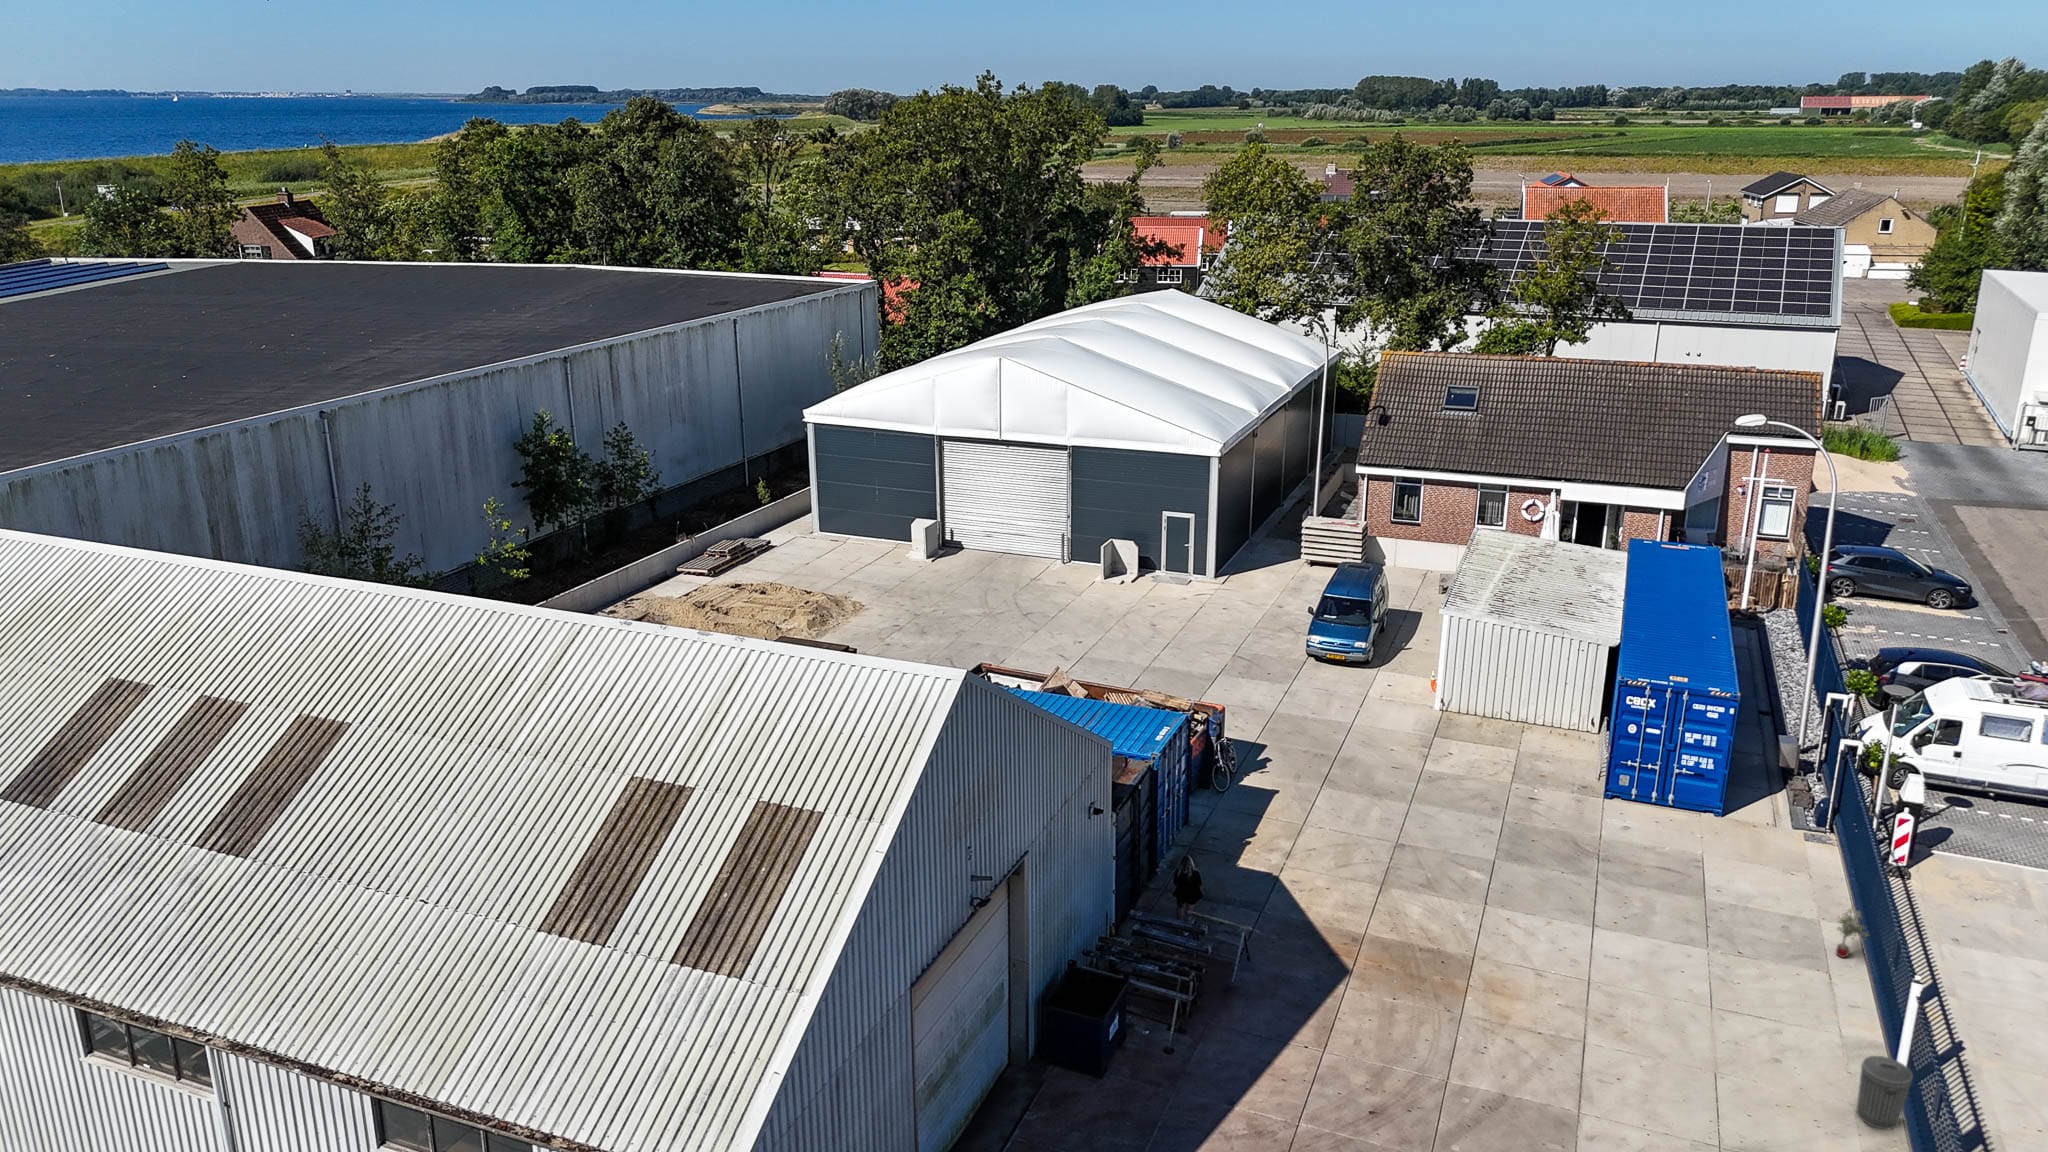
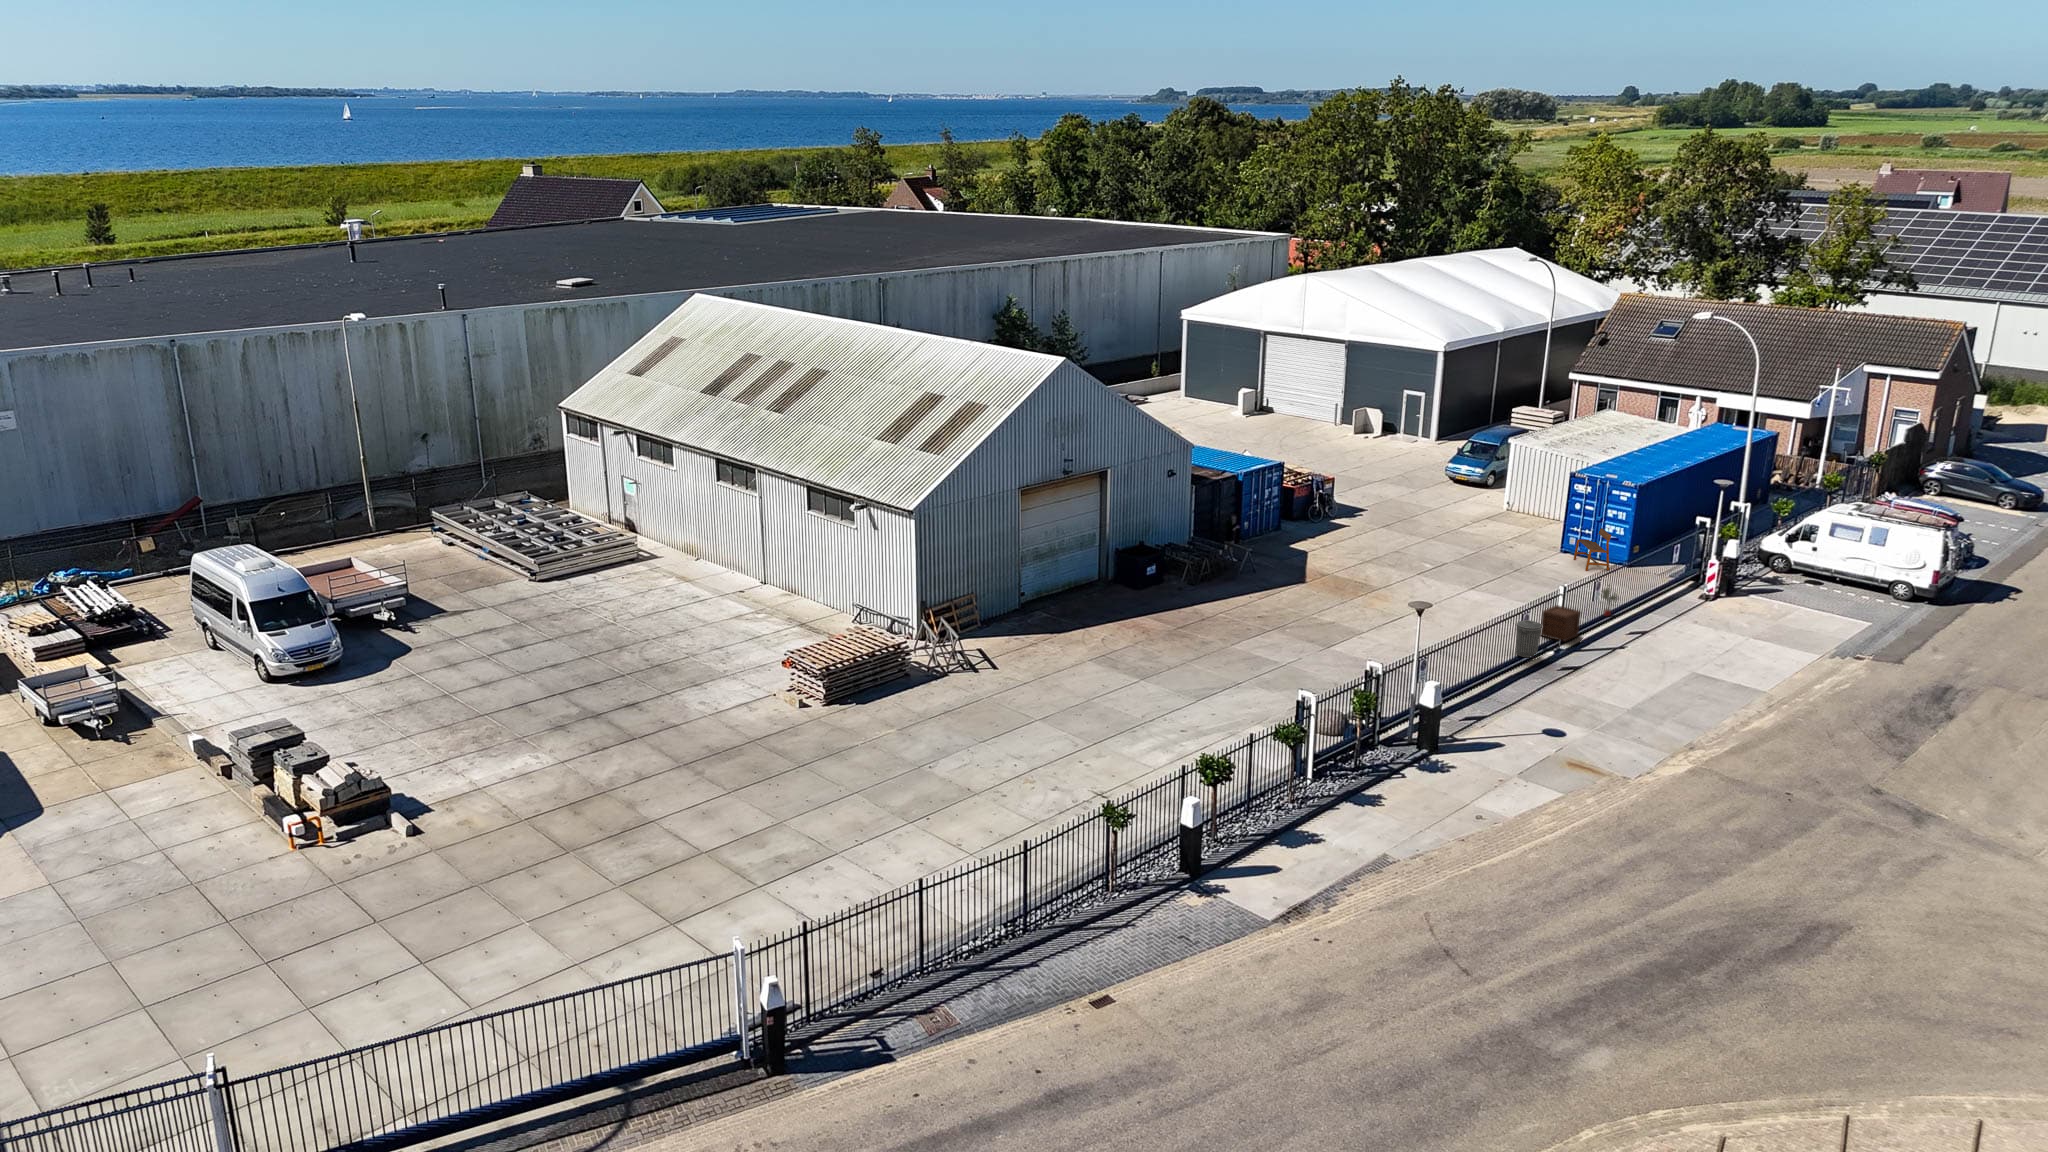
bench: none [1633,755,1711,836] -> present [1574,528,1611,571]
wooden crate: none [1826,983,1892,1058] -> present [1541,605,1581,641]

